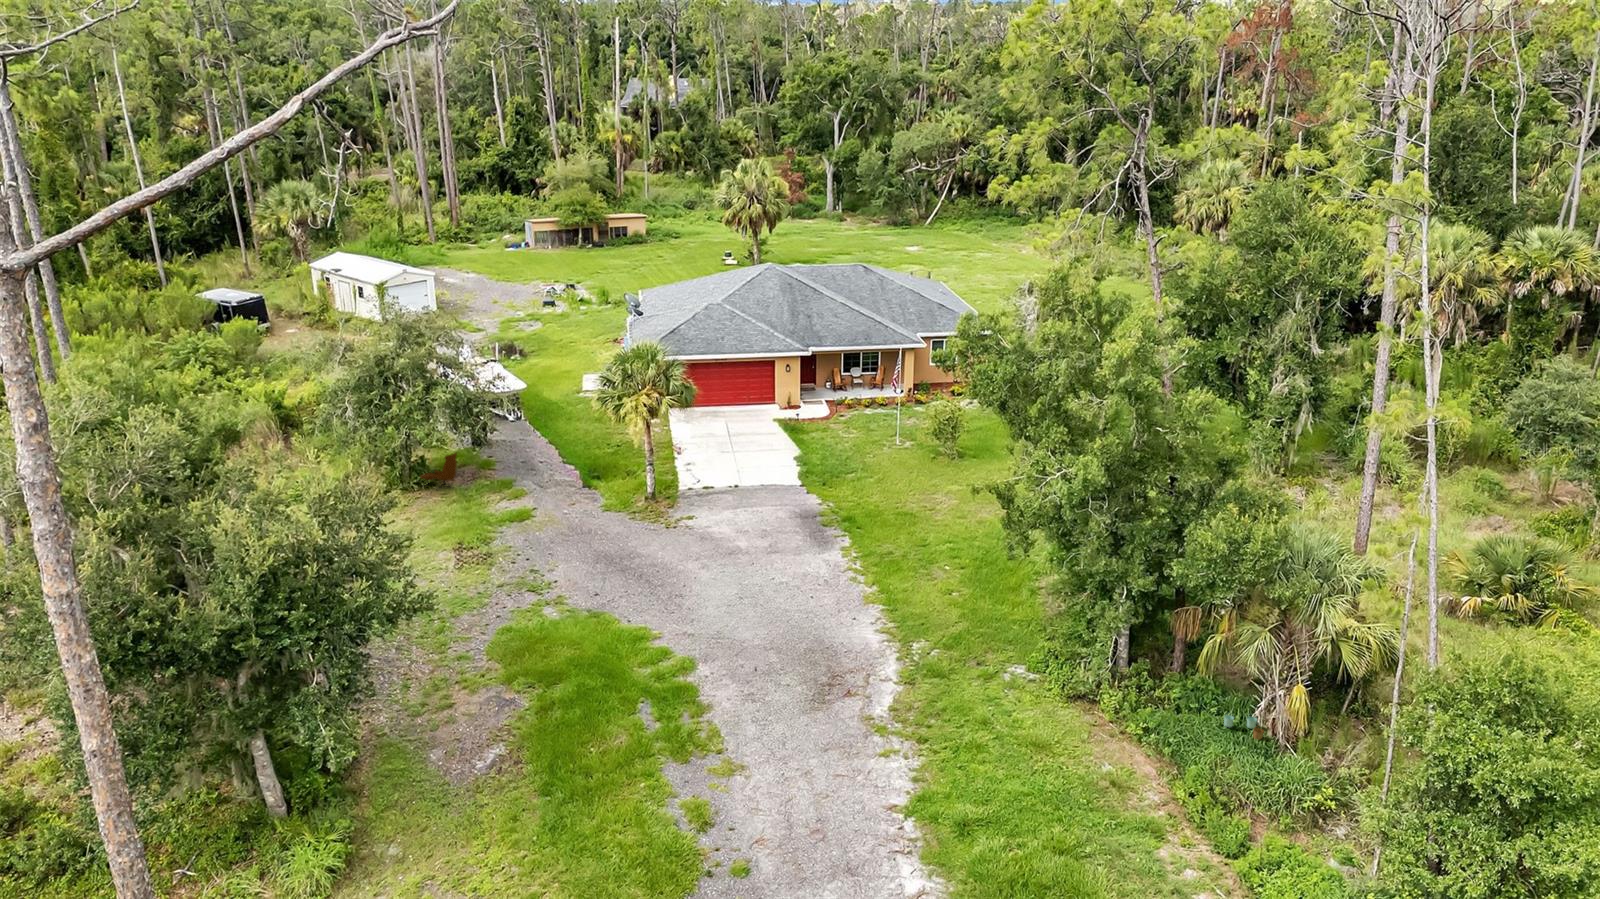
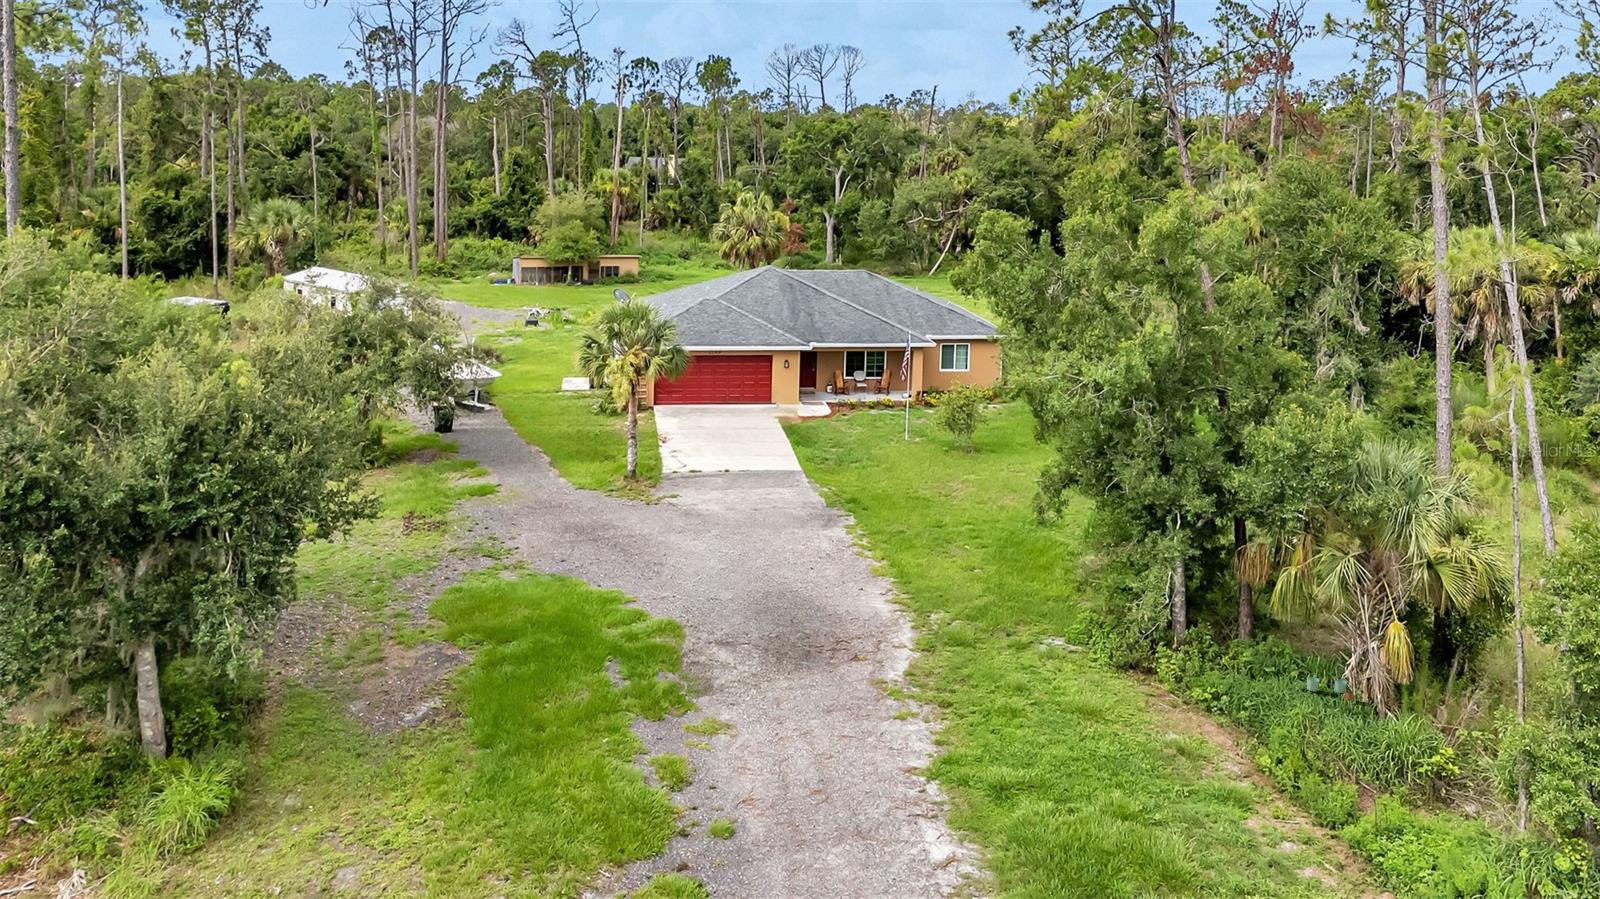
lounge chair: present [420,453,457,487] -> none [375,426,418,468]

